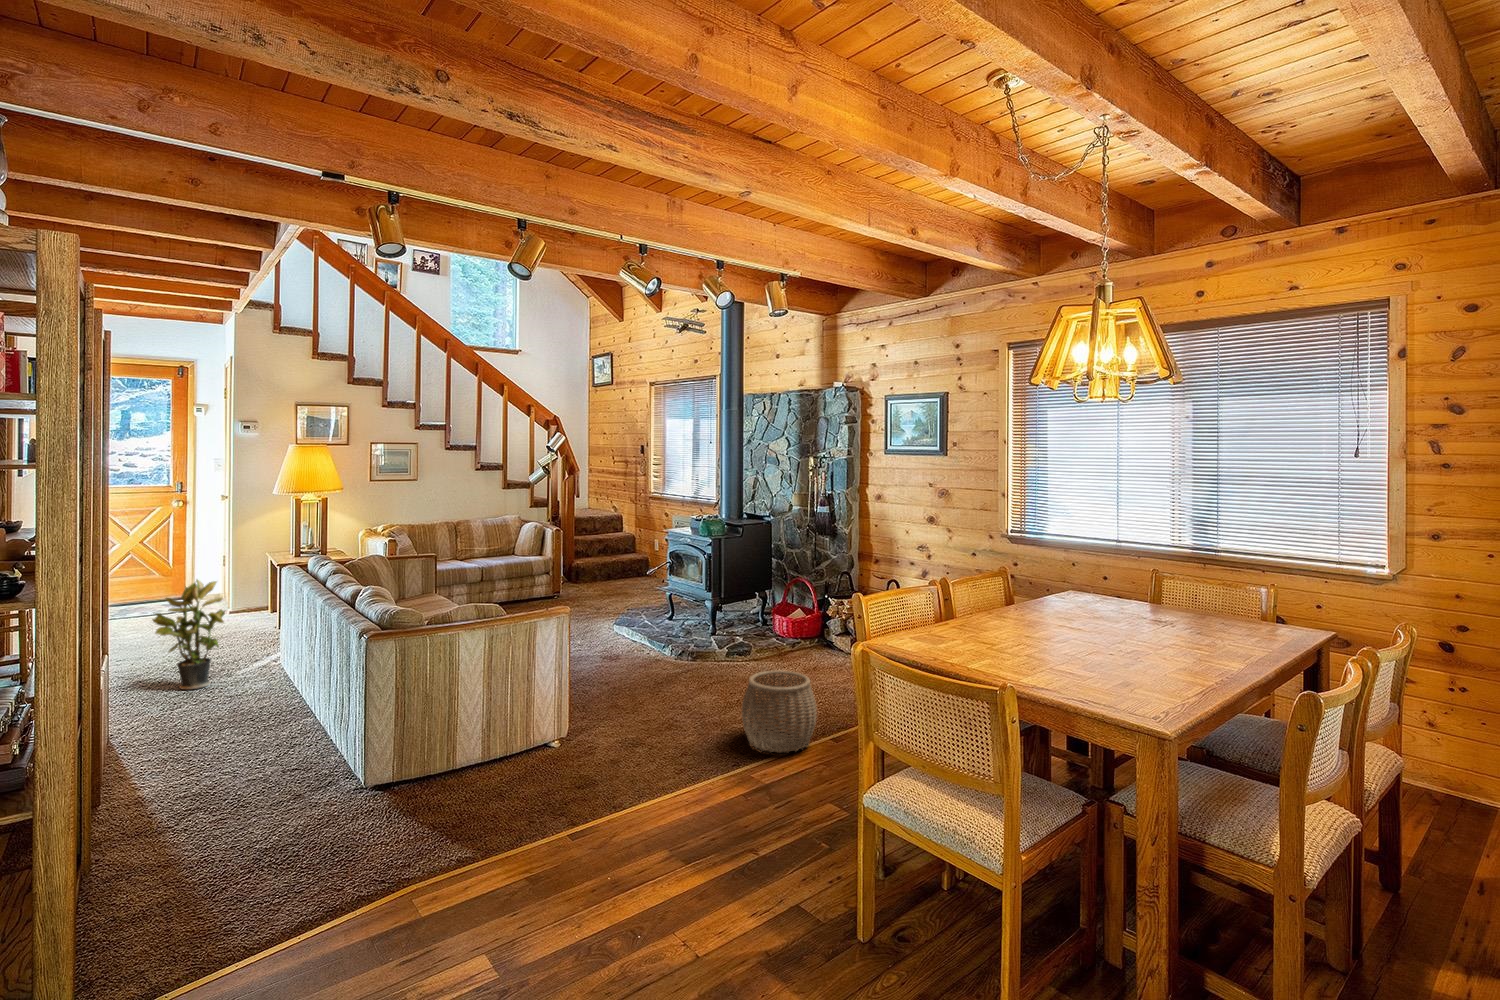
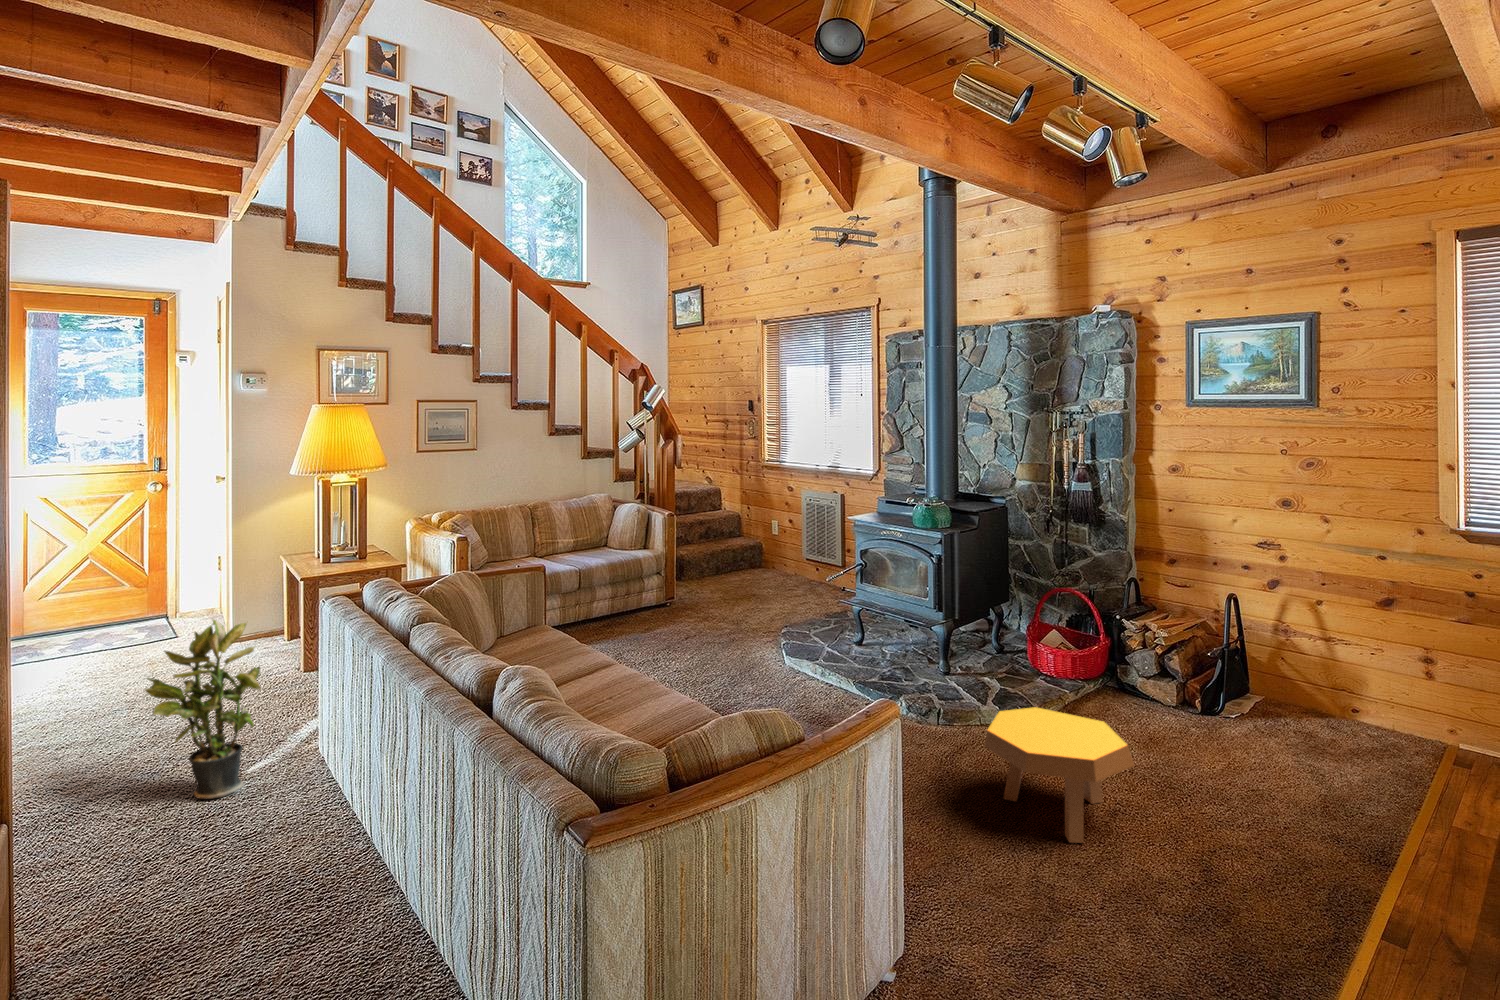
footstool: none [661,643,745,716] -> present [985,707,1134,843]
woven basket: present [742,670,817,753] -> none [1207,778,1372,943]

